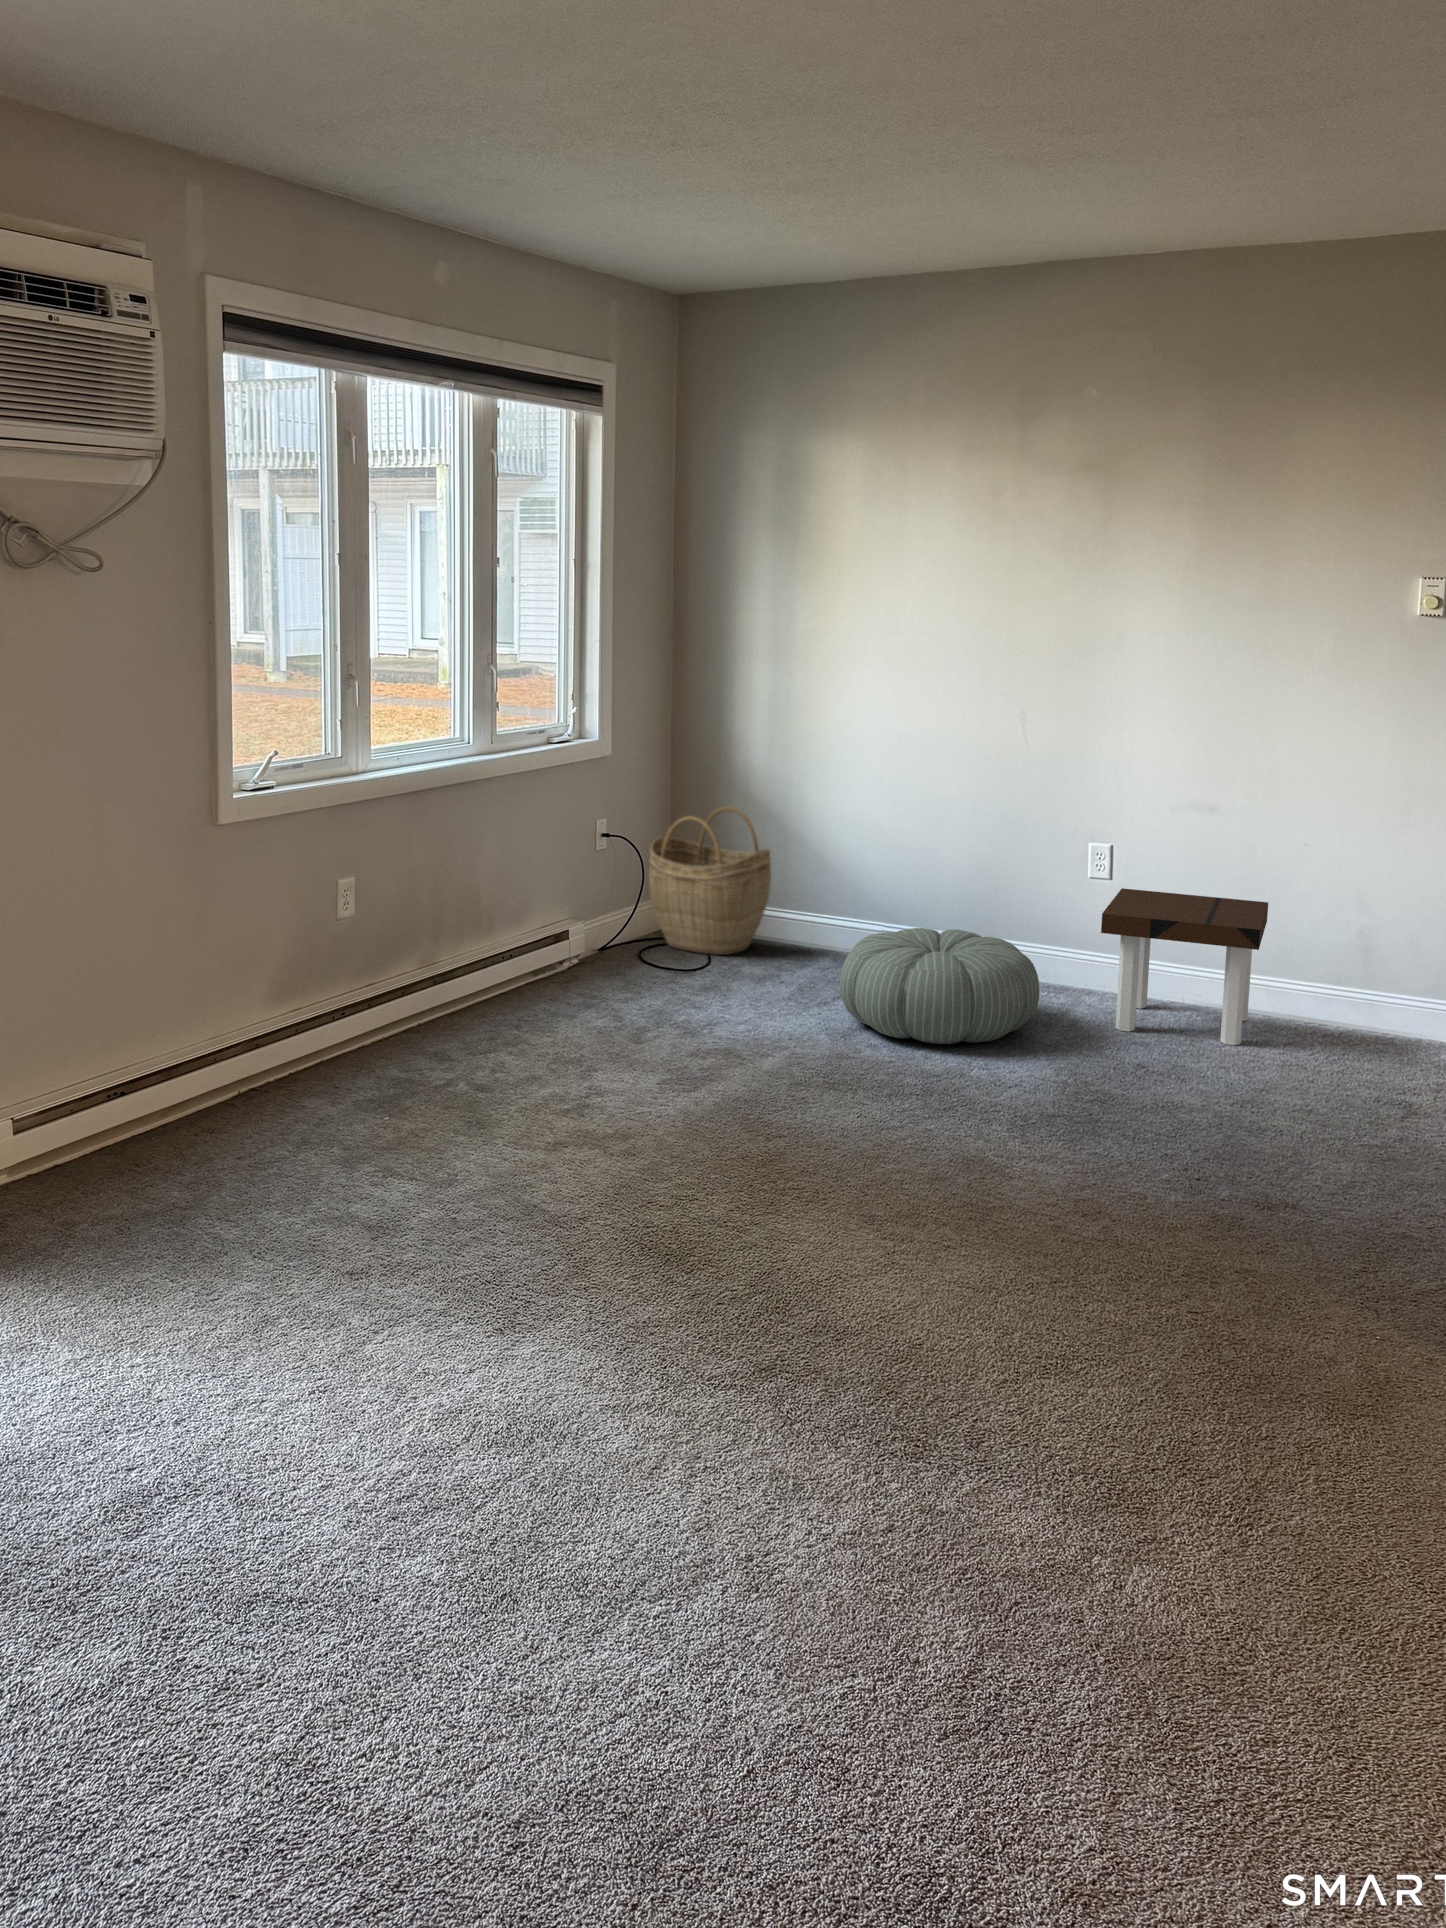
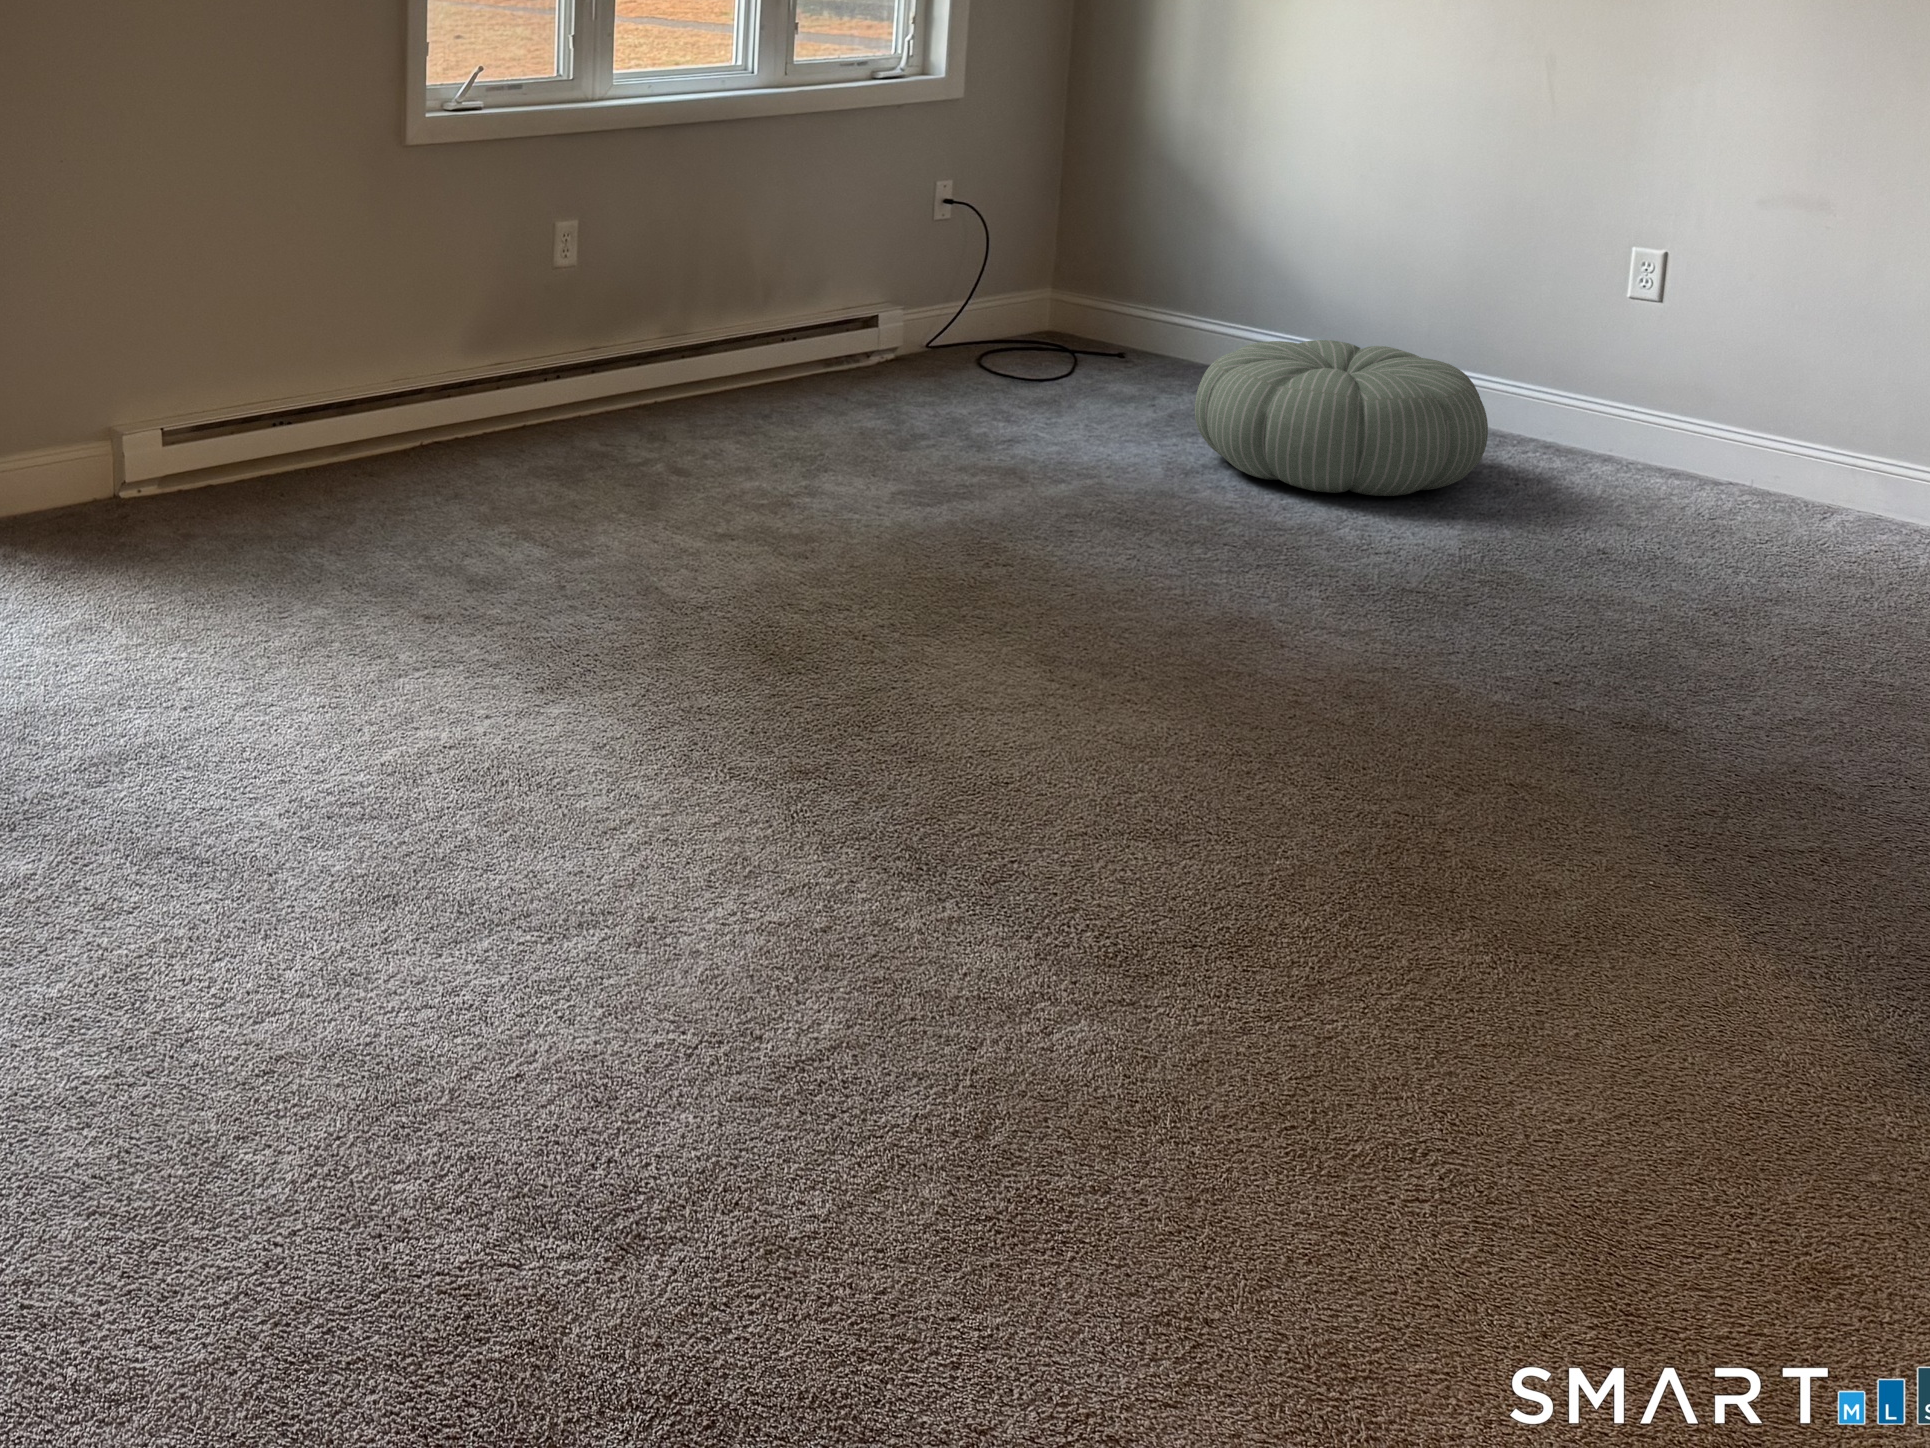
woven basket: present [649,807,771,955] -> none [1007,173,1174,365]
side table: present [1101,888,1268,1045] -> none [1592,310,1906,545]

